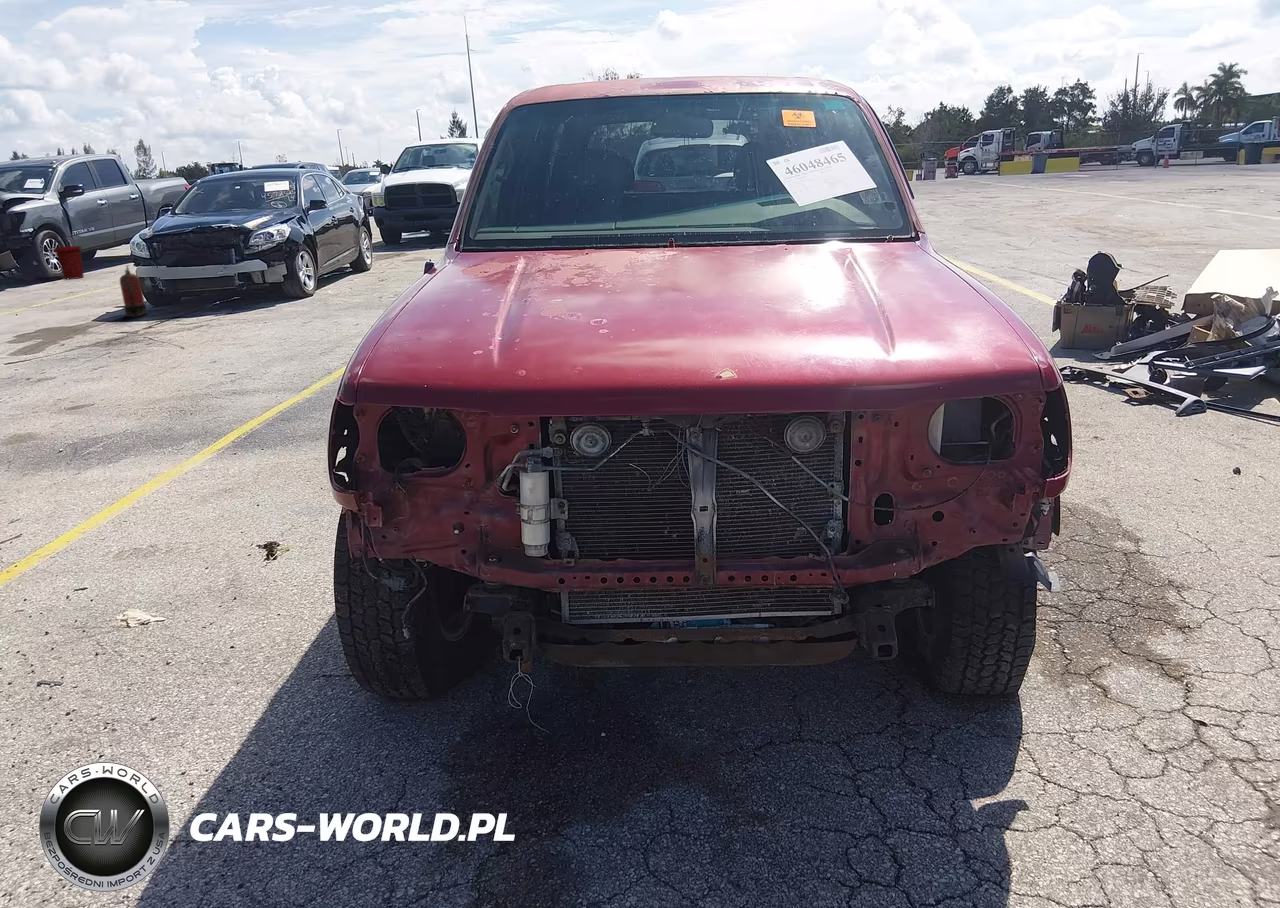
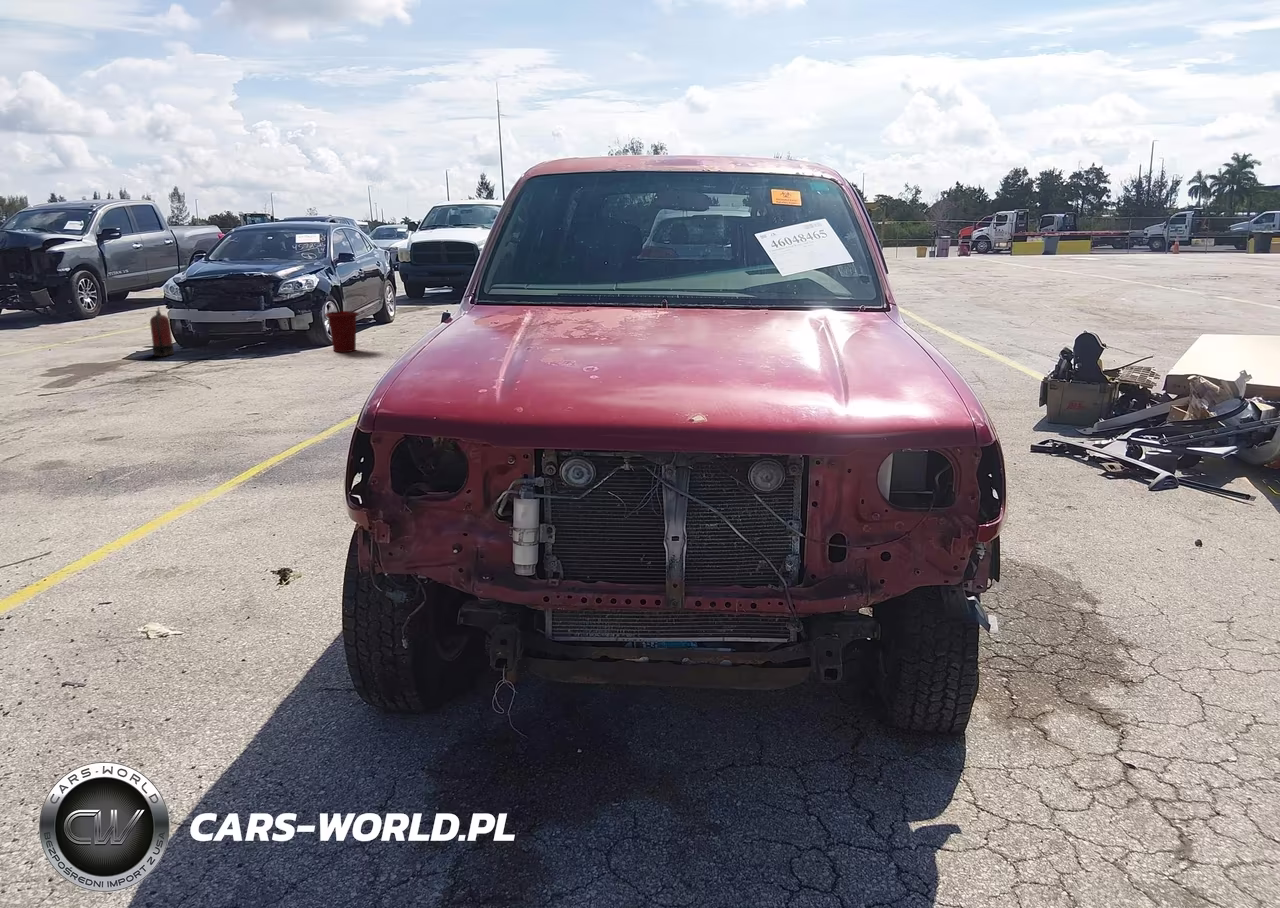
waste bin: present [53,246,84,279] -> present [325,311,358,352]

